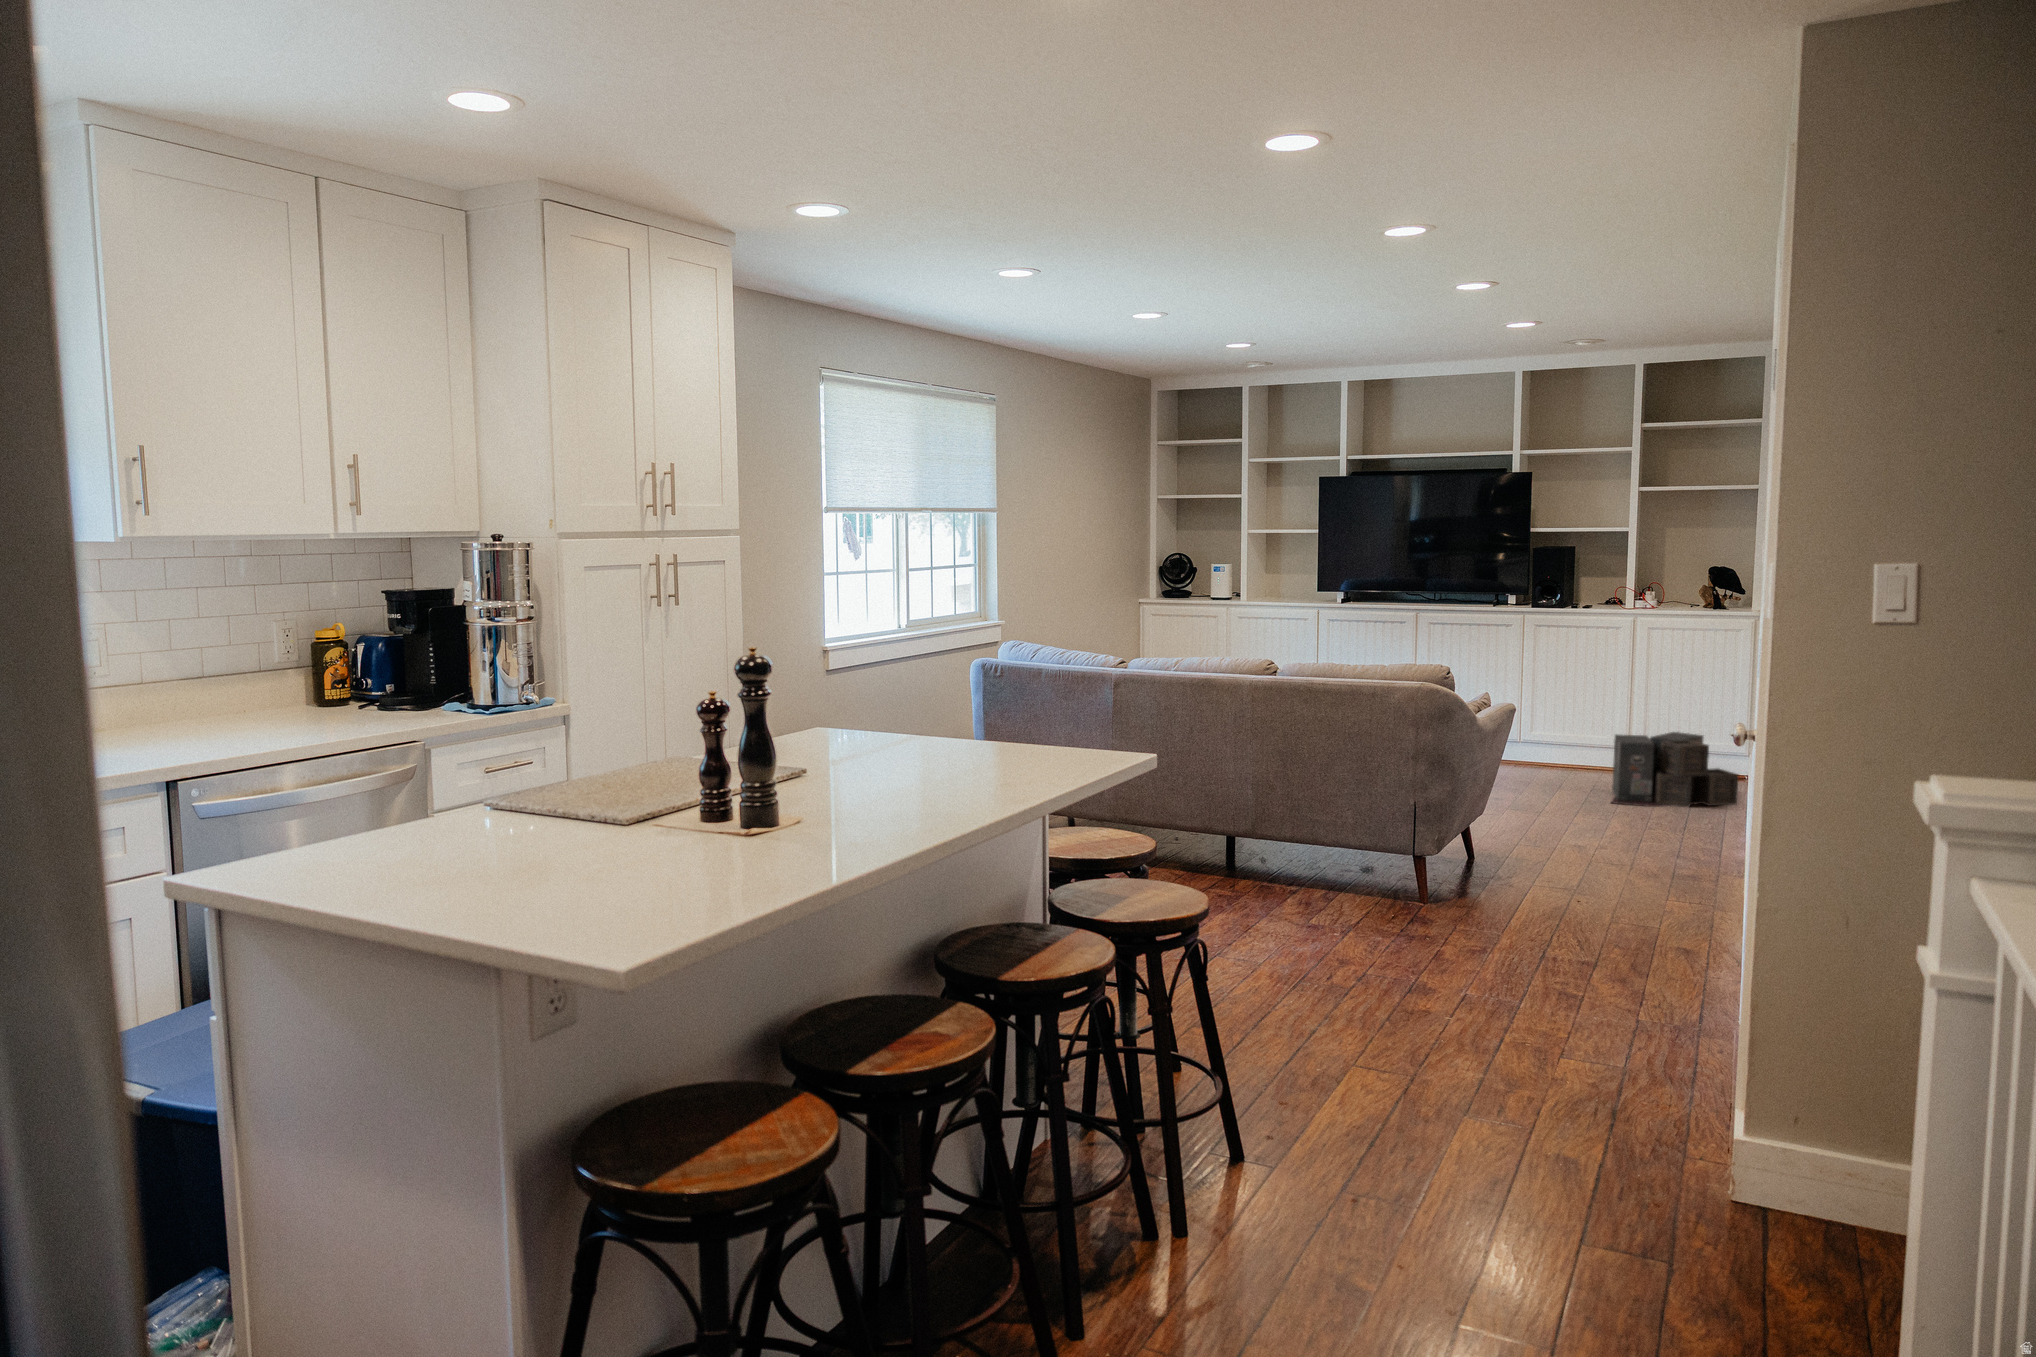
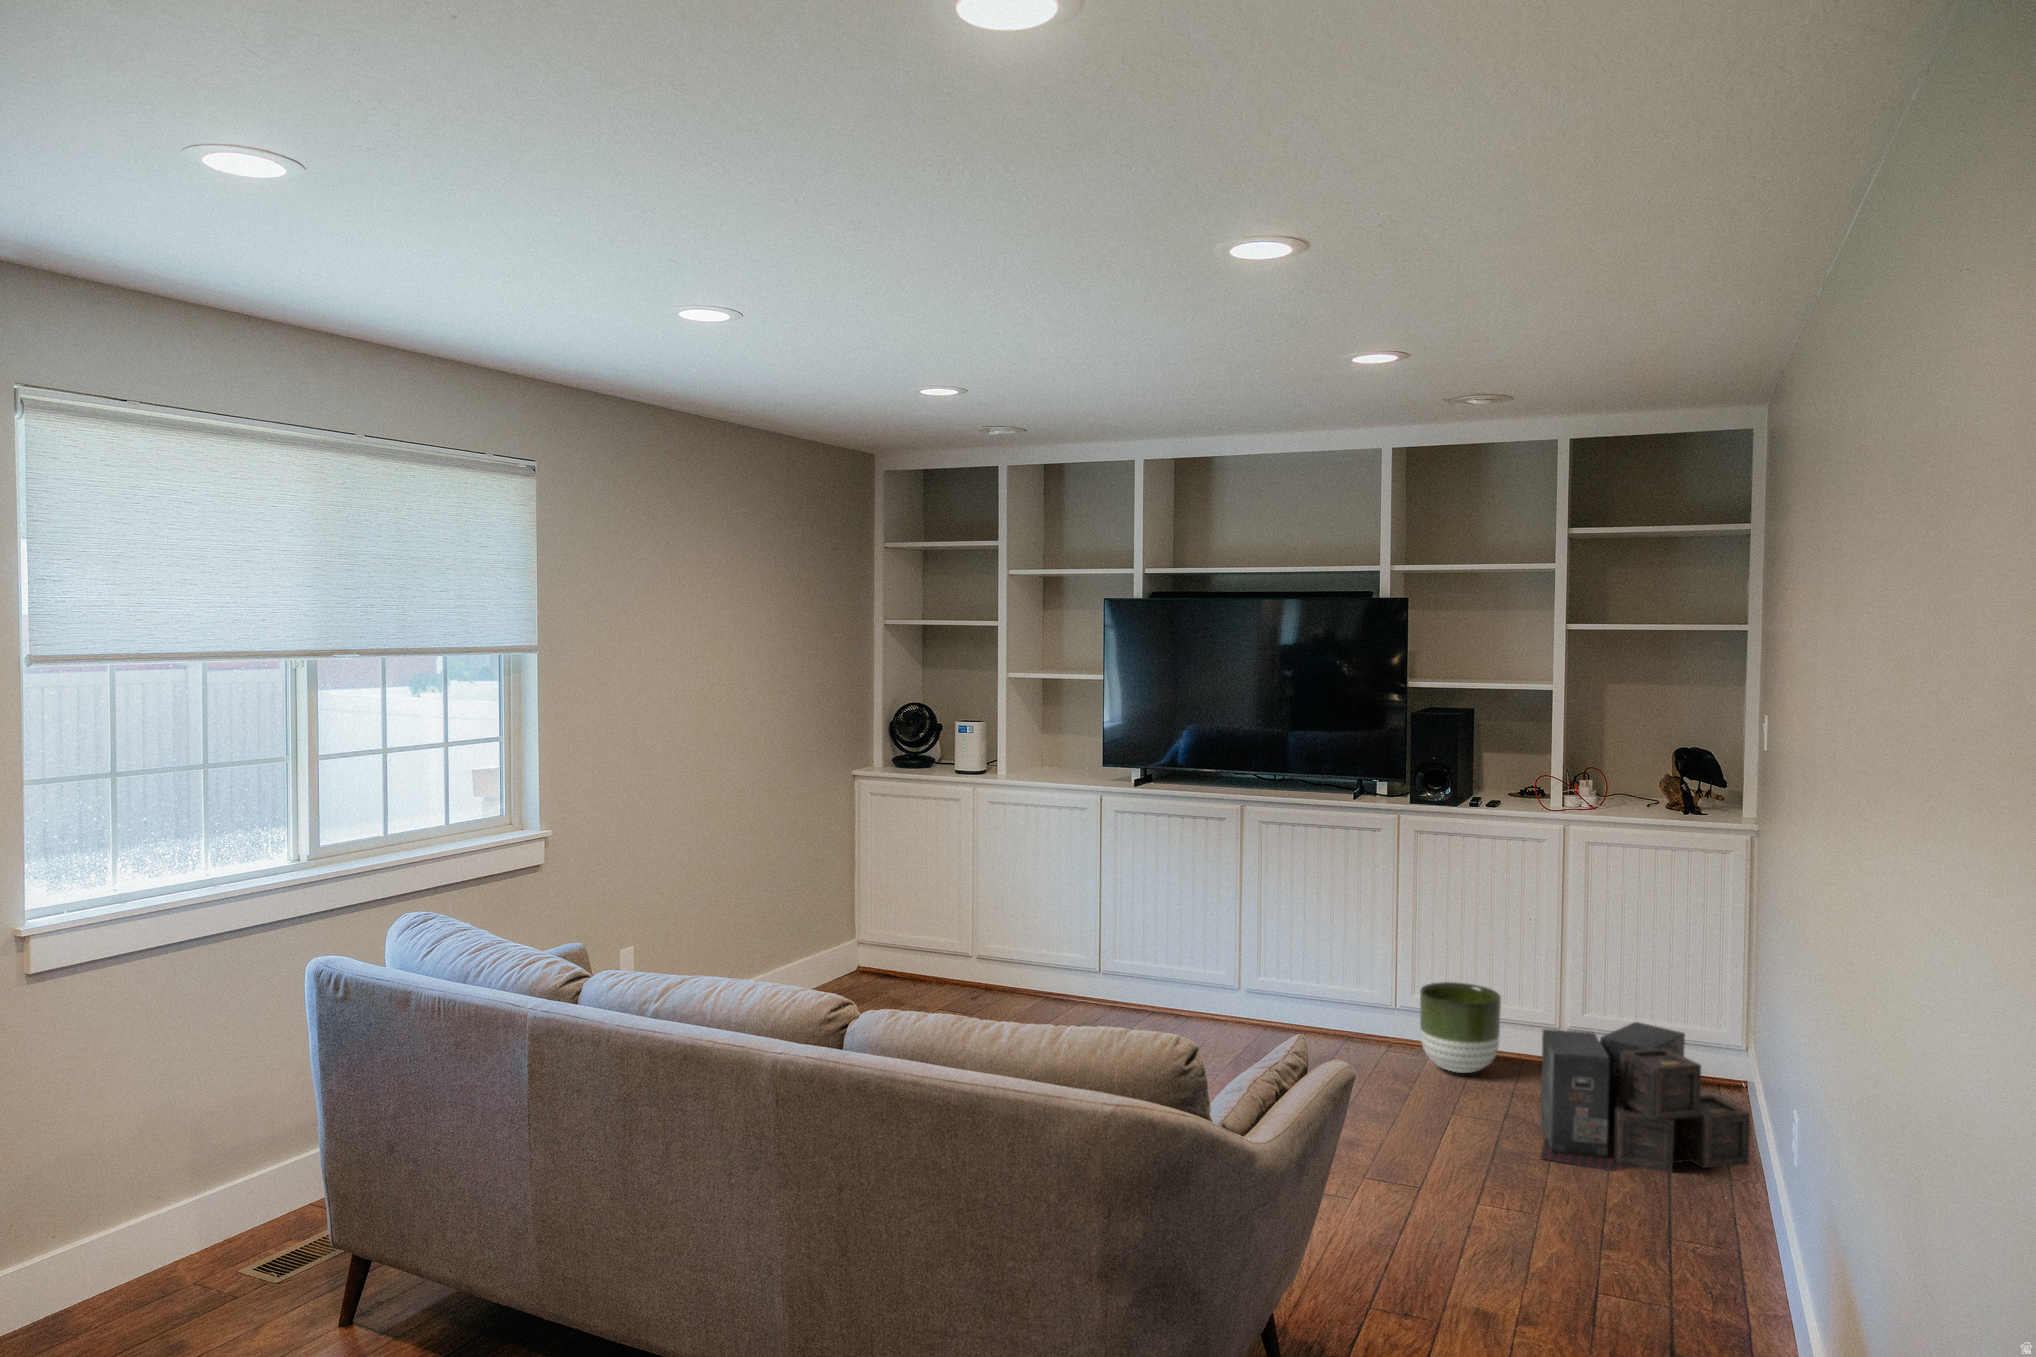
planter: none [1537,722,1590,775] -> present [1420,982,1501,1073]

